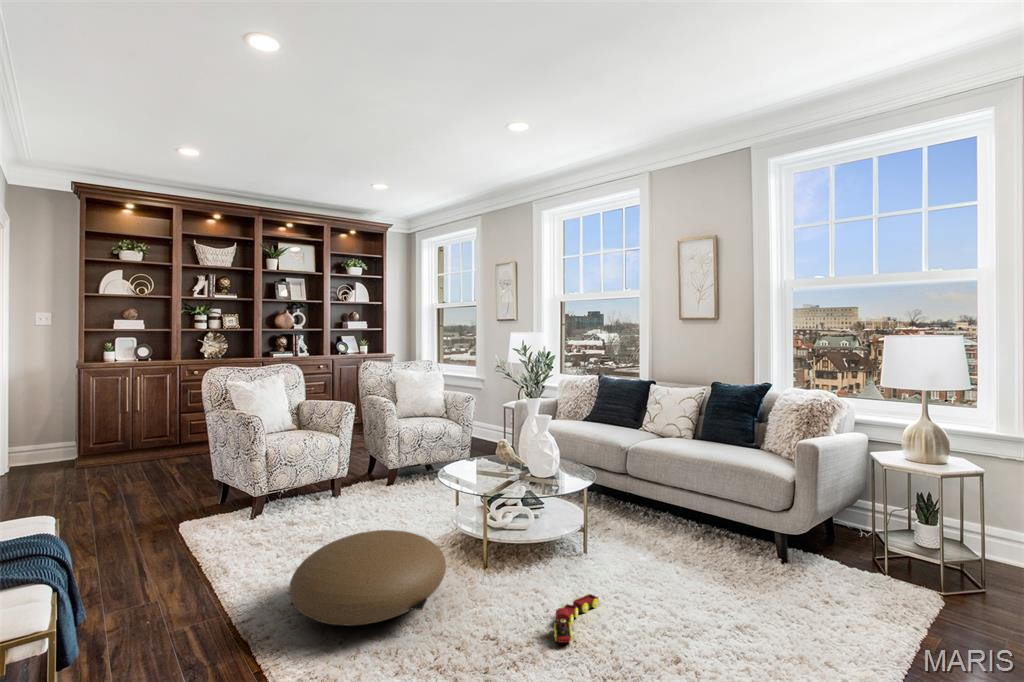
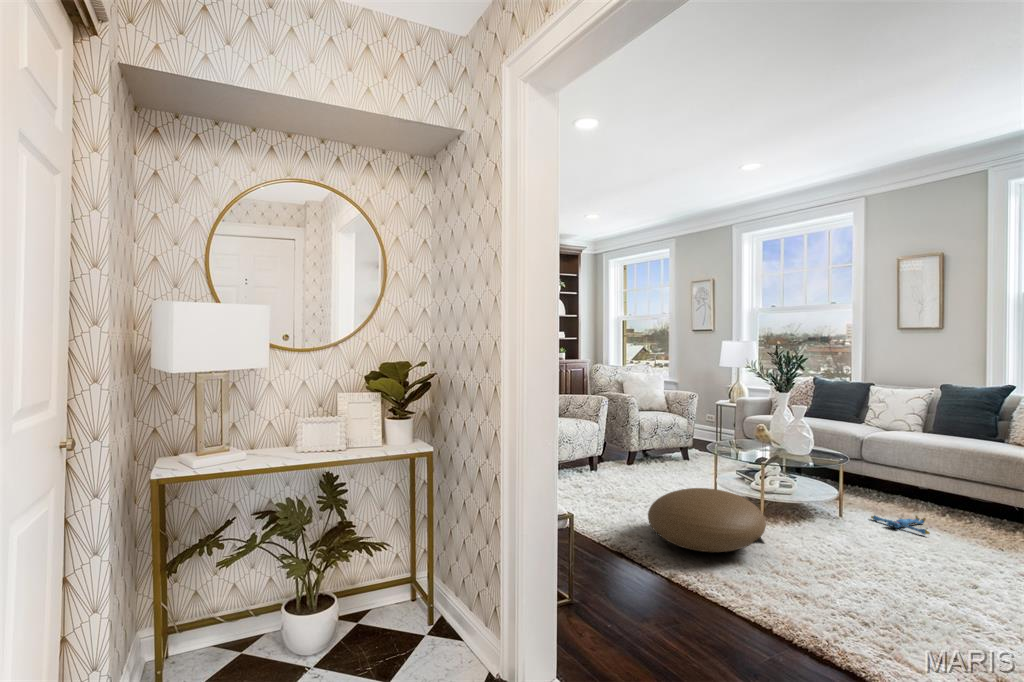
plush toy: none [606,543,663,570] -> present [871,515,930,535]
toy train: present [554,594,599,643] -> none [870,546,898,575]

